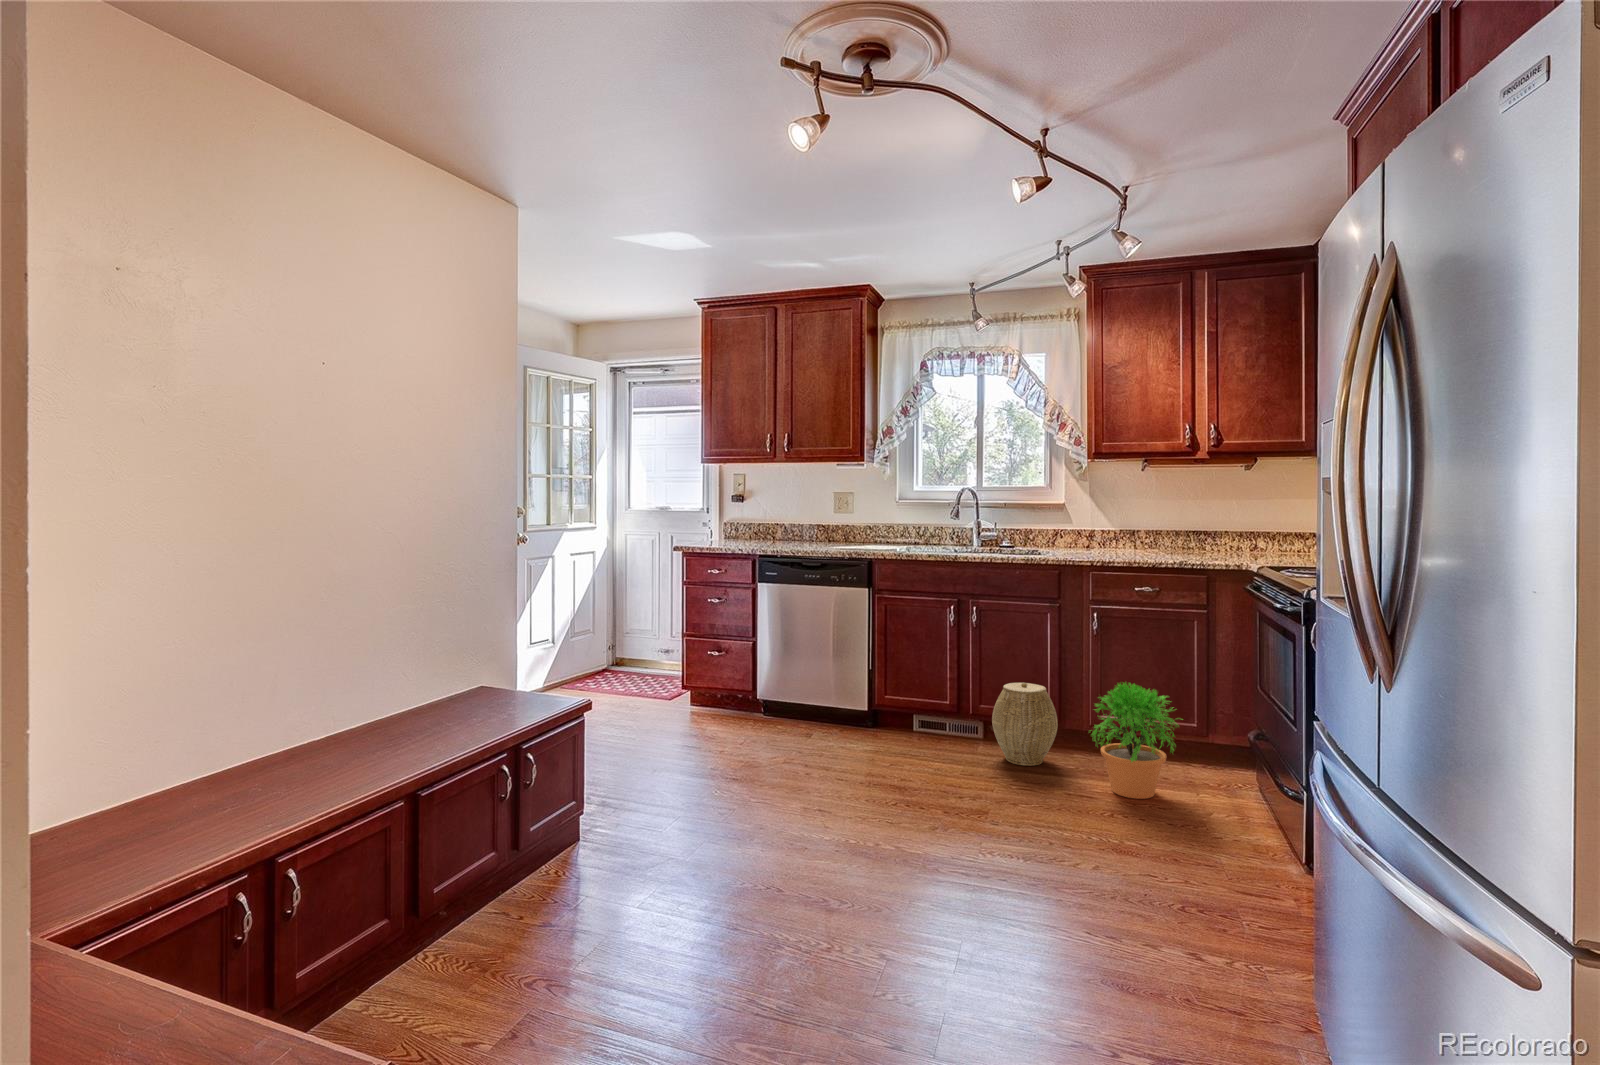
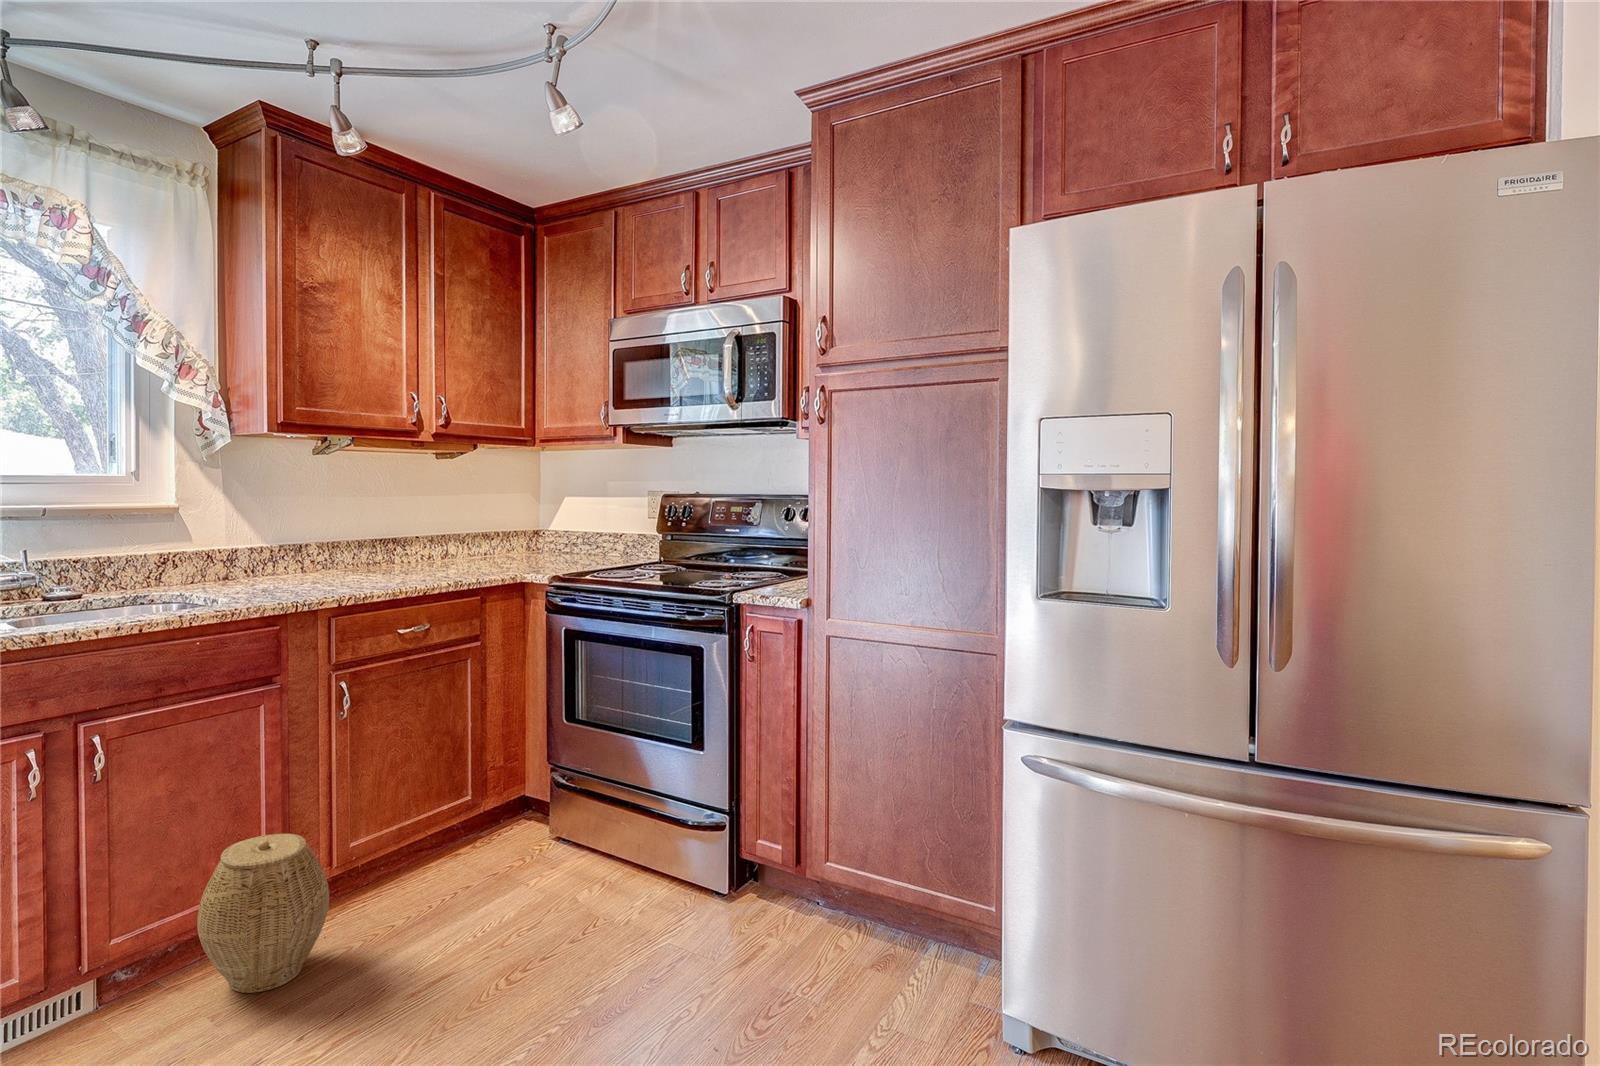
potted plant: present [1091,682,1177,799] -> none [413,781,540,950]

